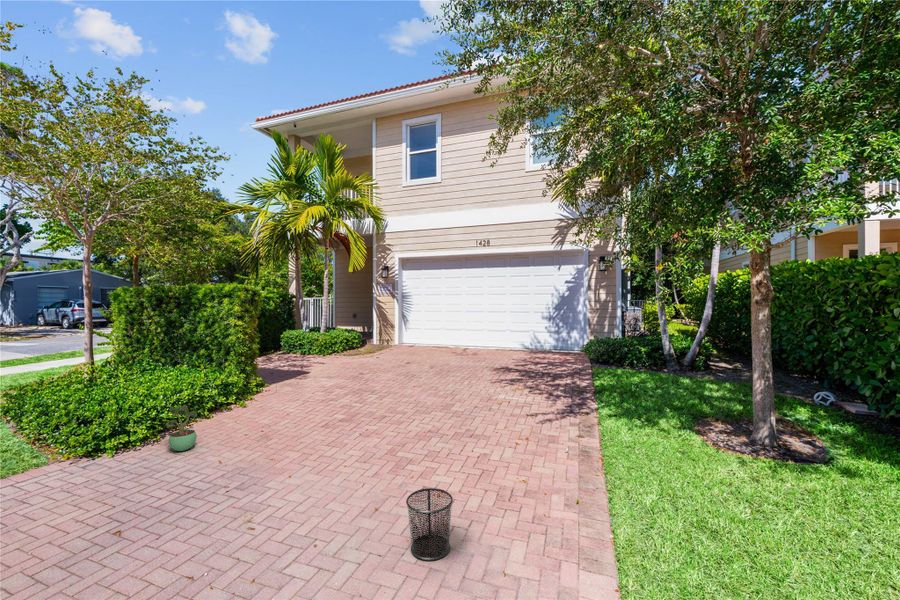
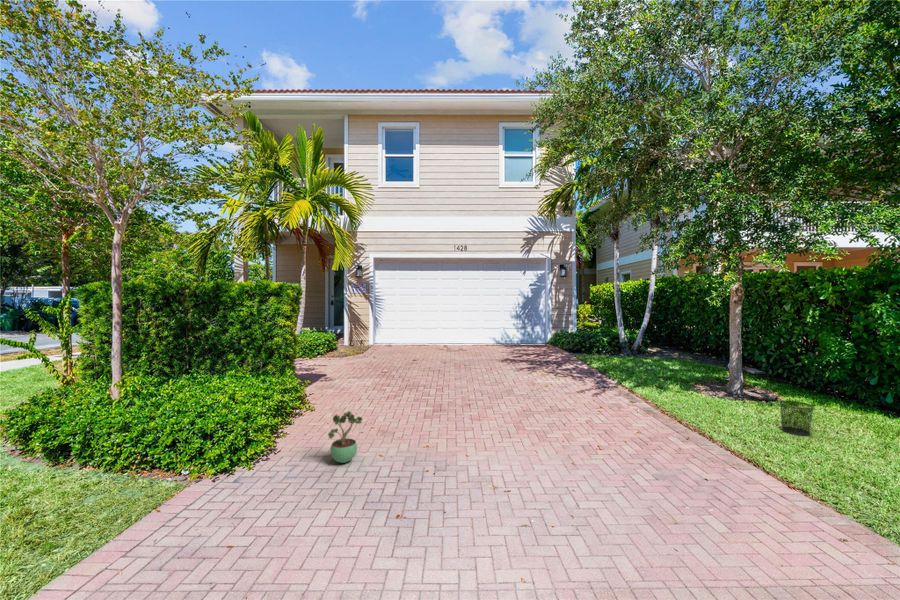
waste bin: present [406,488,453,560] -> present [779,401,814,436]

